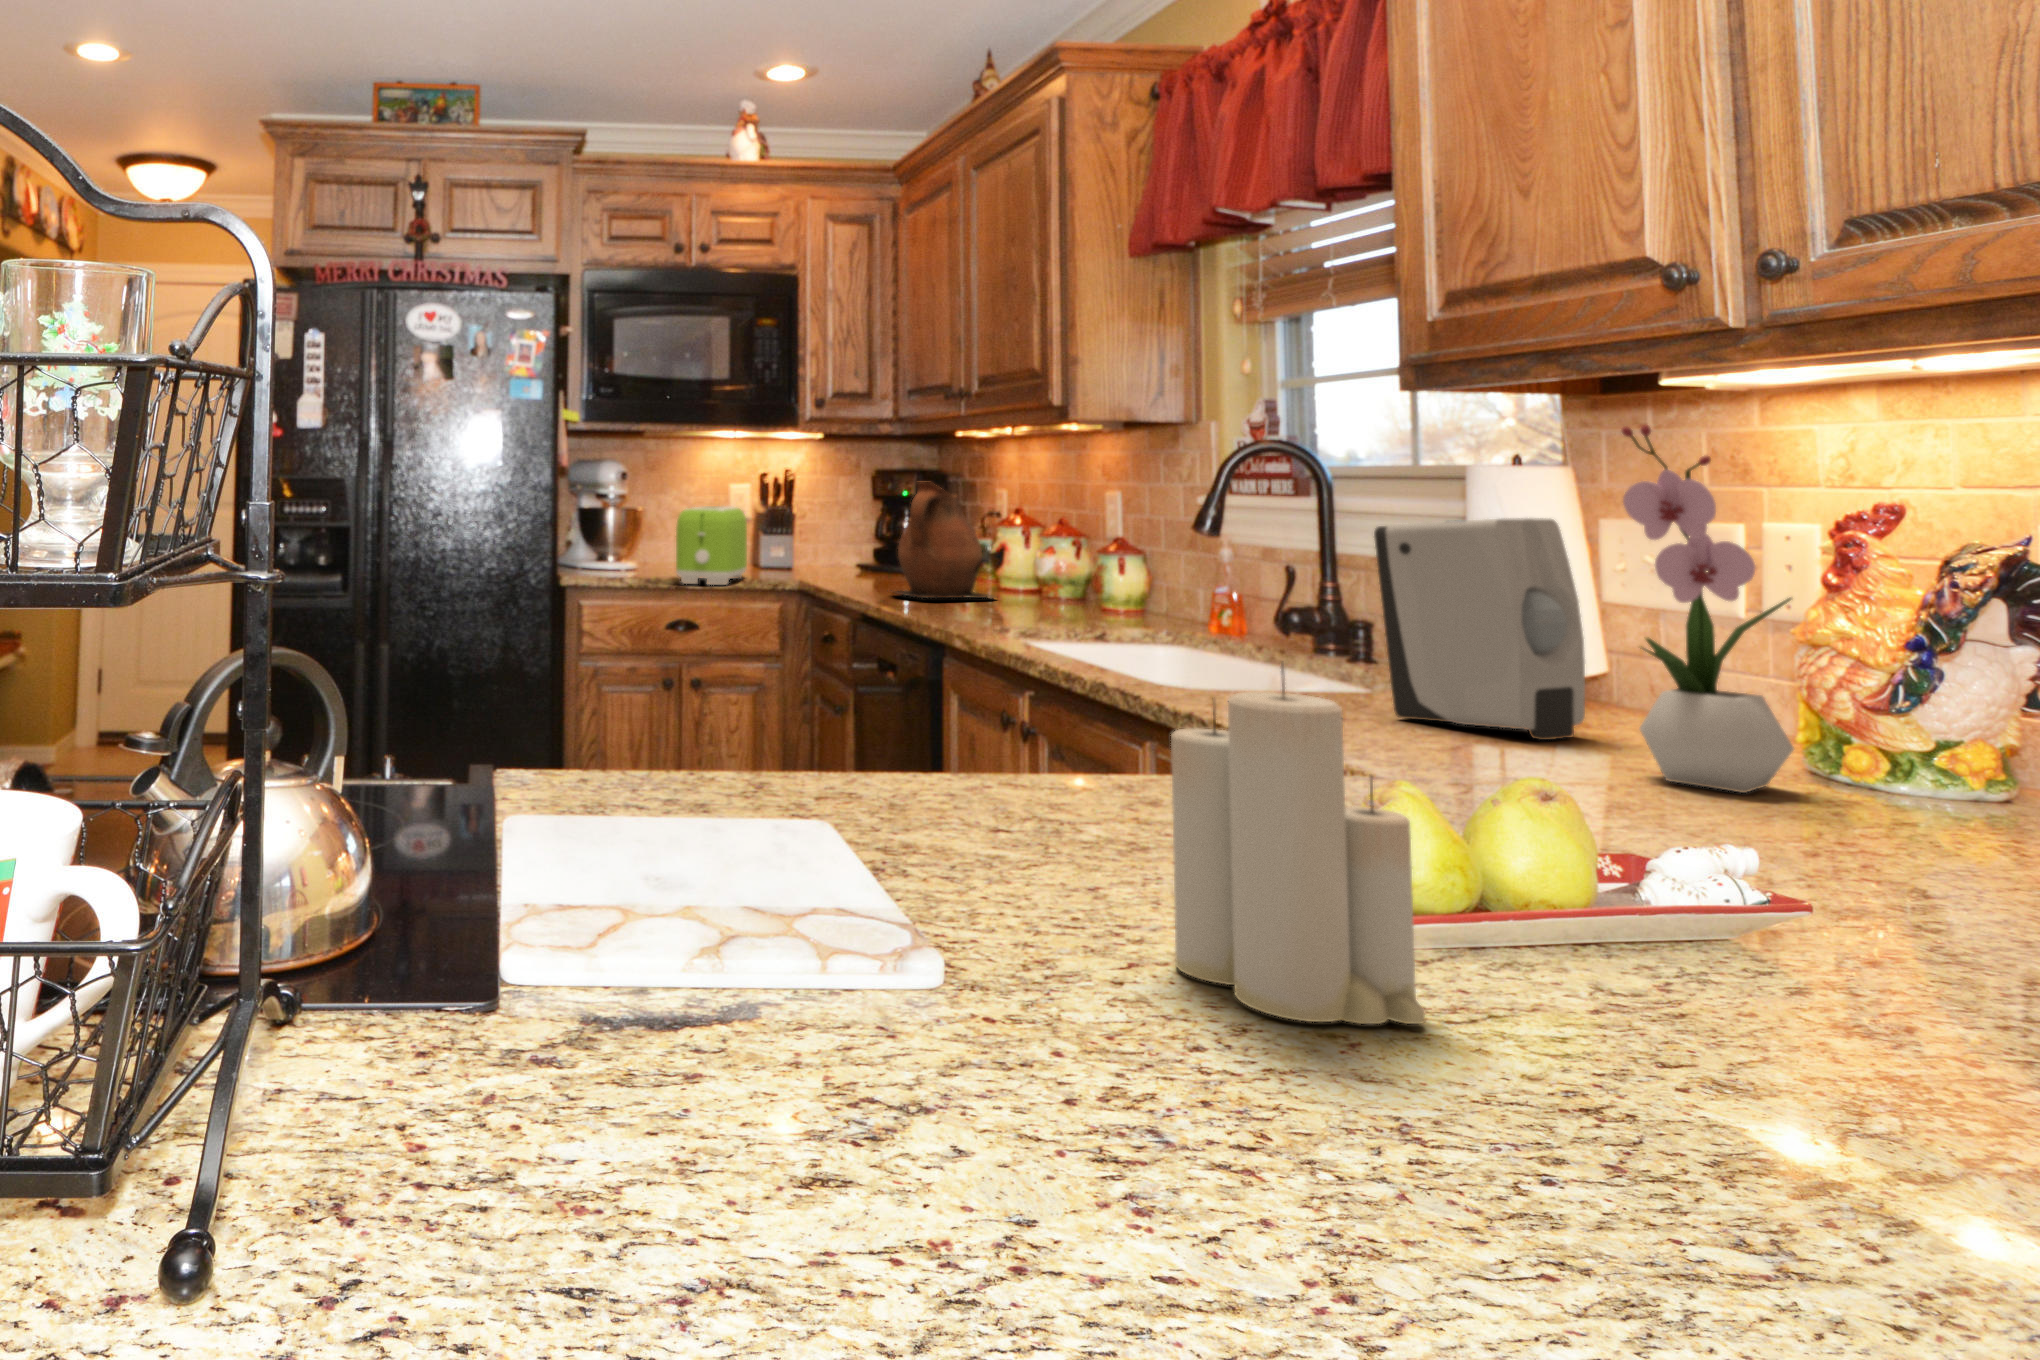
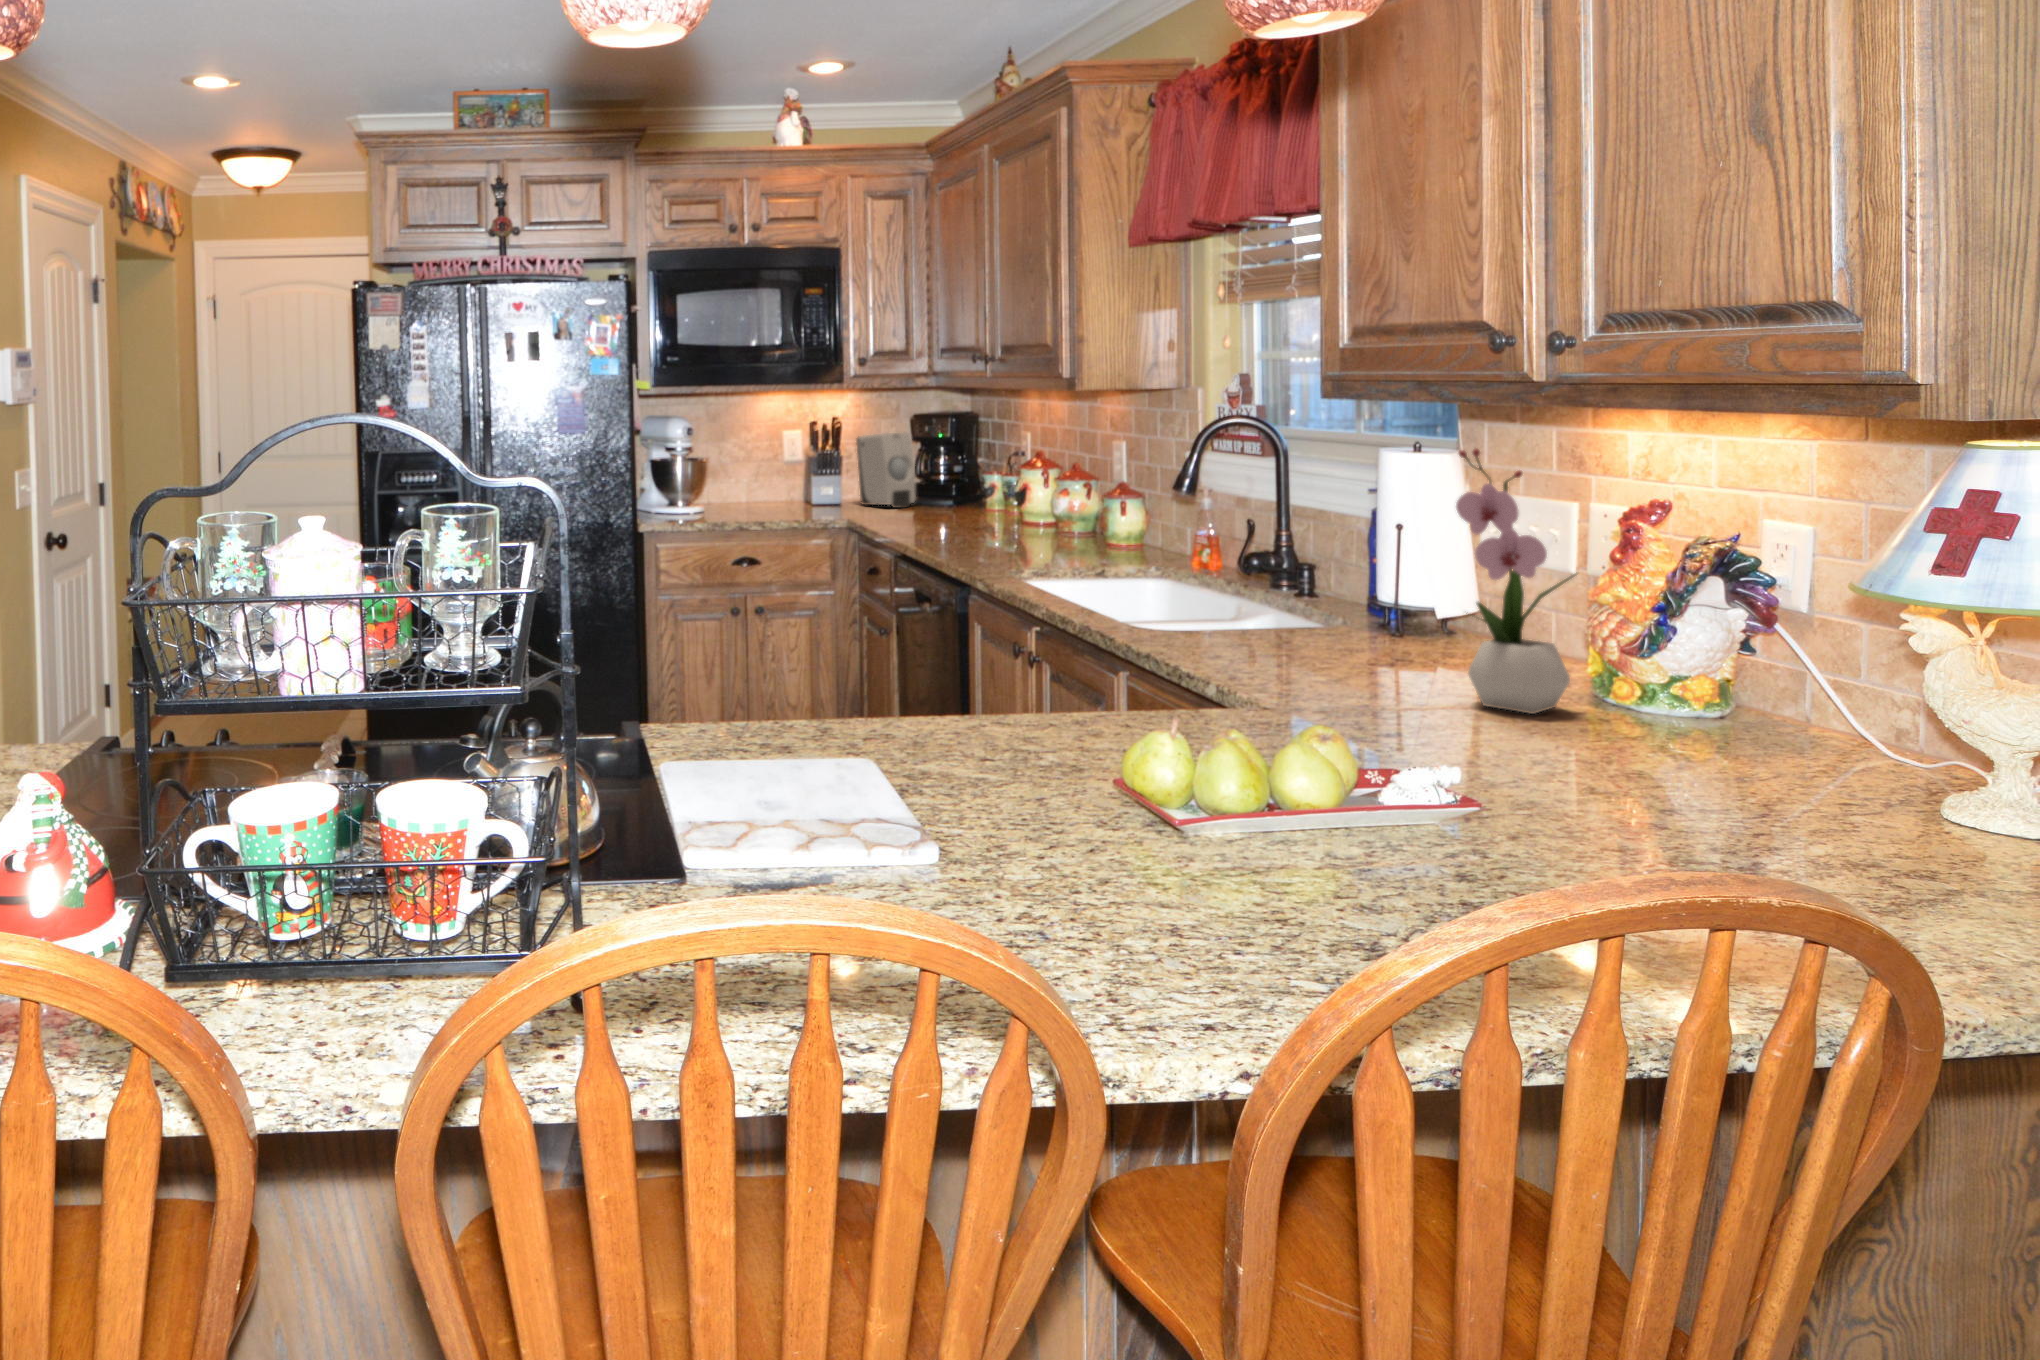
ceramic pitcher: present [891,482,994,598] -> none [924,438,1022,540]
toaster: present [676,506,747,585] -> none [737,457,800,530]
soap dispenser: present [1374,518,1585,740] -> present [857,432,916,508]
candle: present [1171,663,1425,1024] -> none [1076,674,1213,878]

